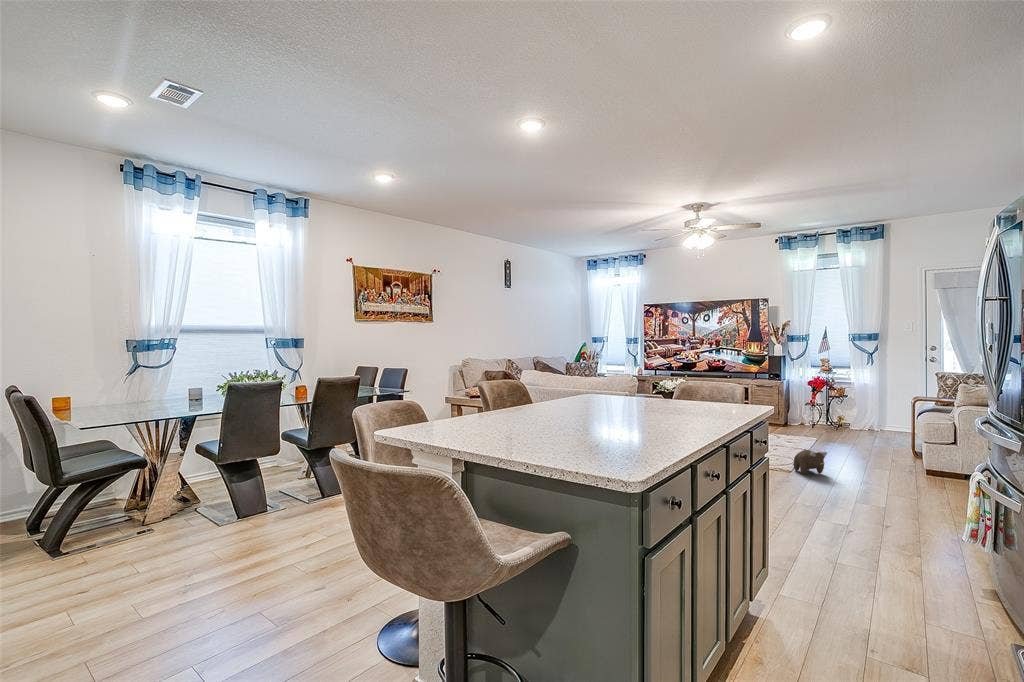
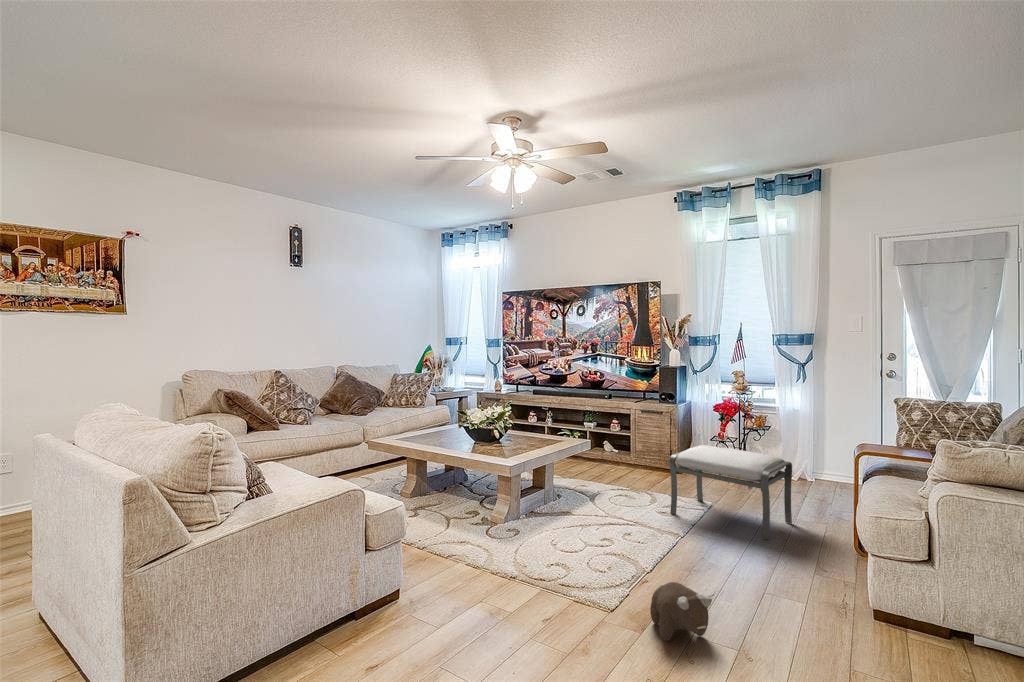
ottoman: none [786,402,865,451] -> present [669,445,792,540]

